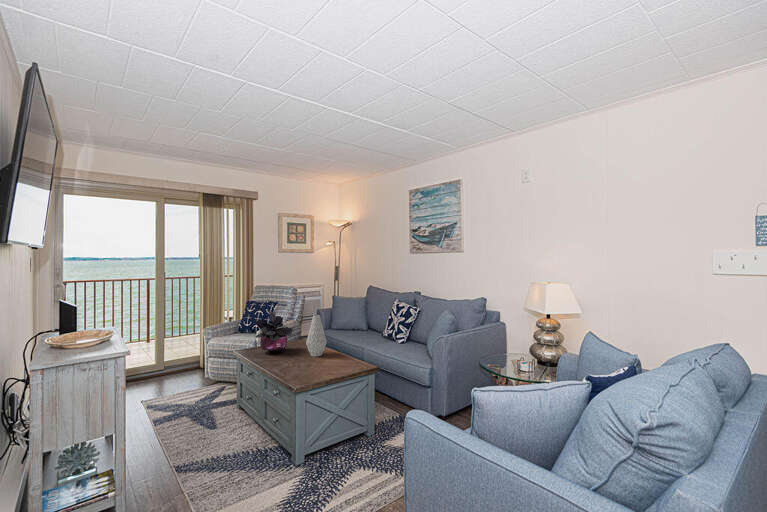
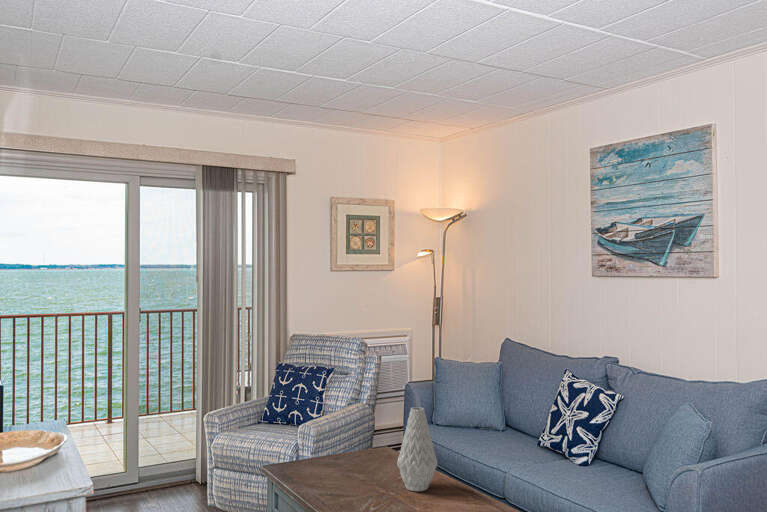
potted plant: present [256,311,293,354] -> none [300,394,369,479]

